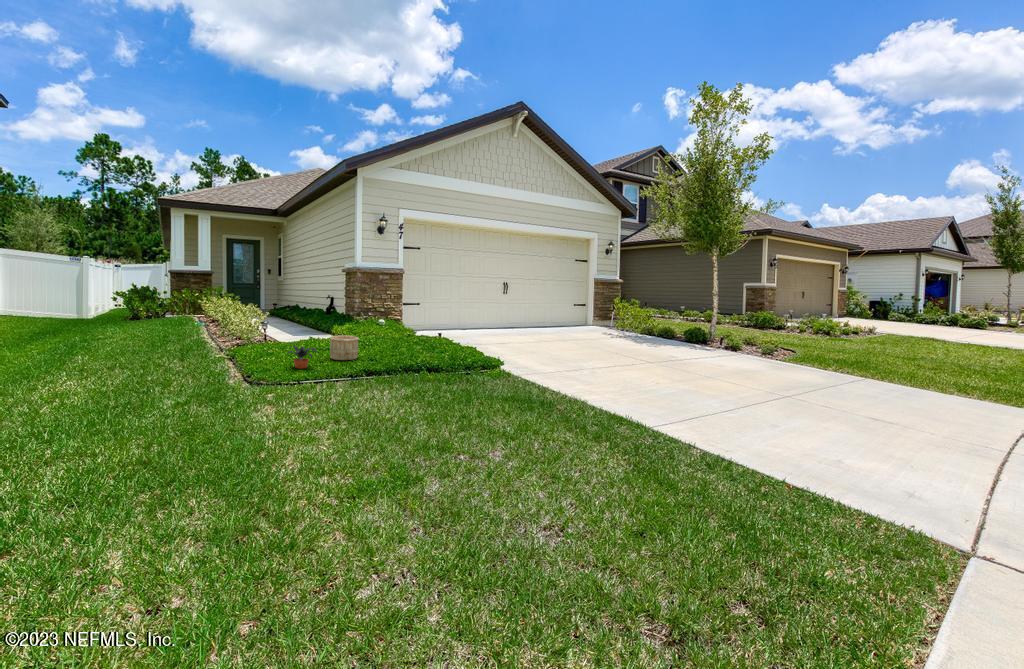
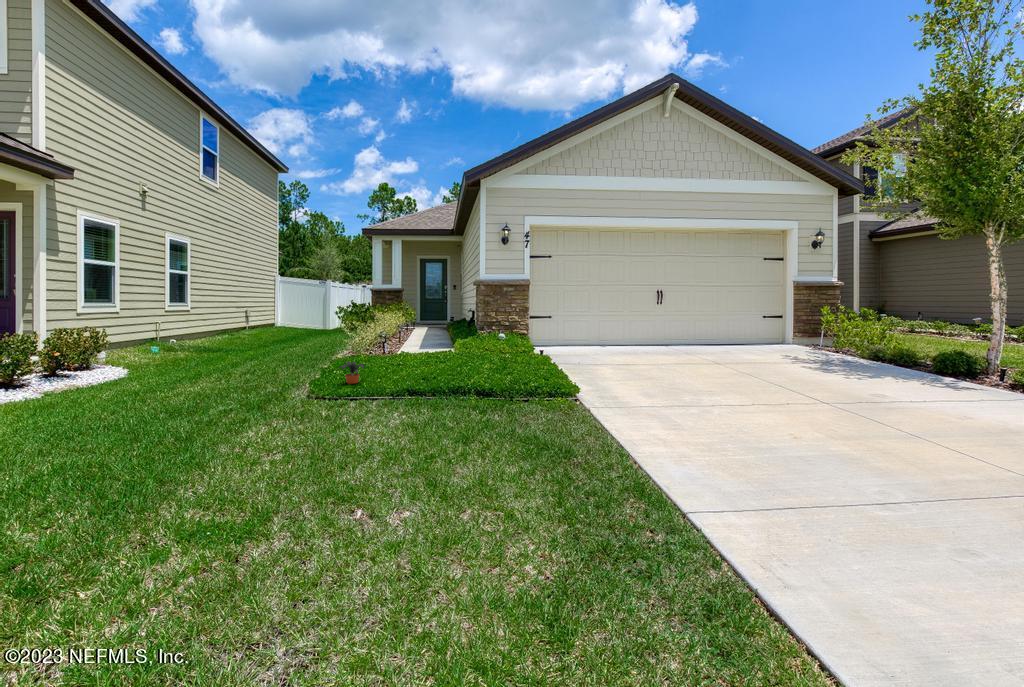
wooden bucket: present [330,335,359,360] -> none [388,351,418,377]

